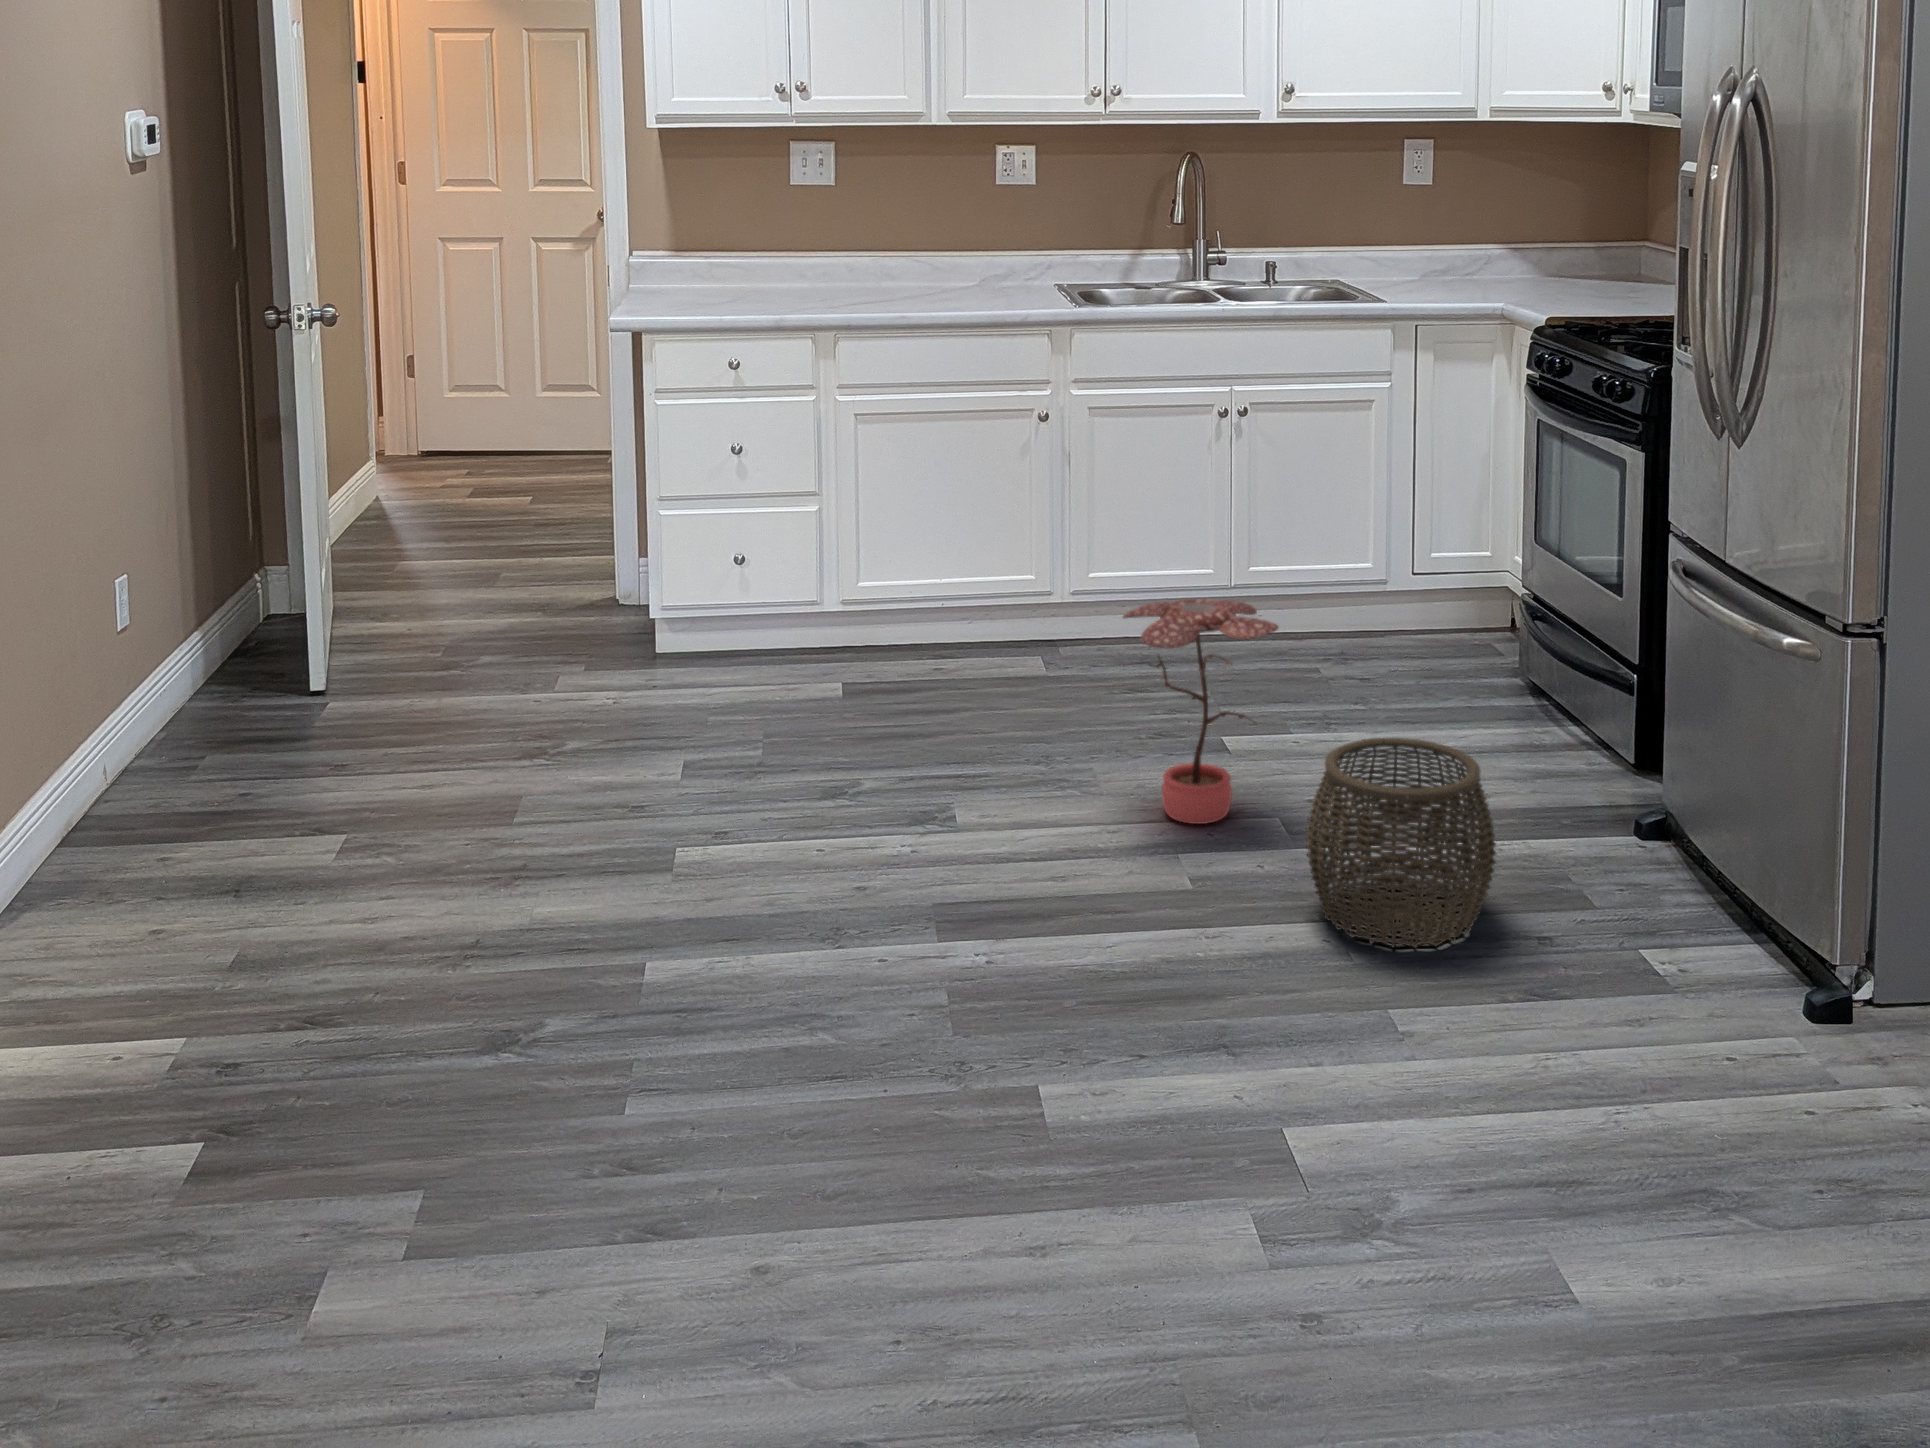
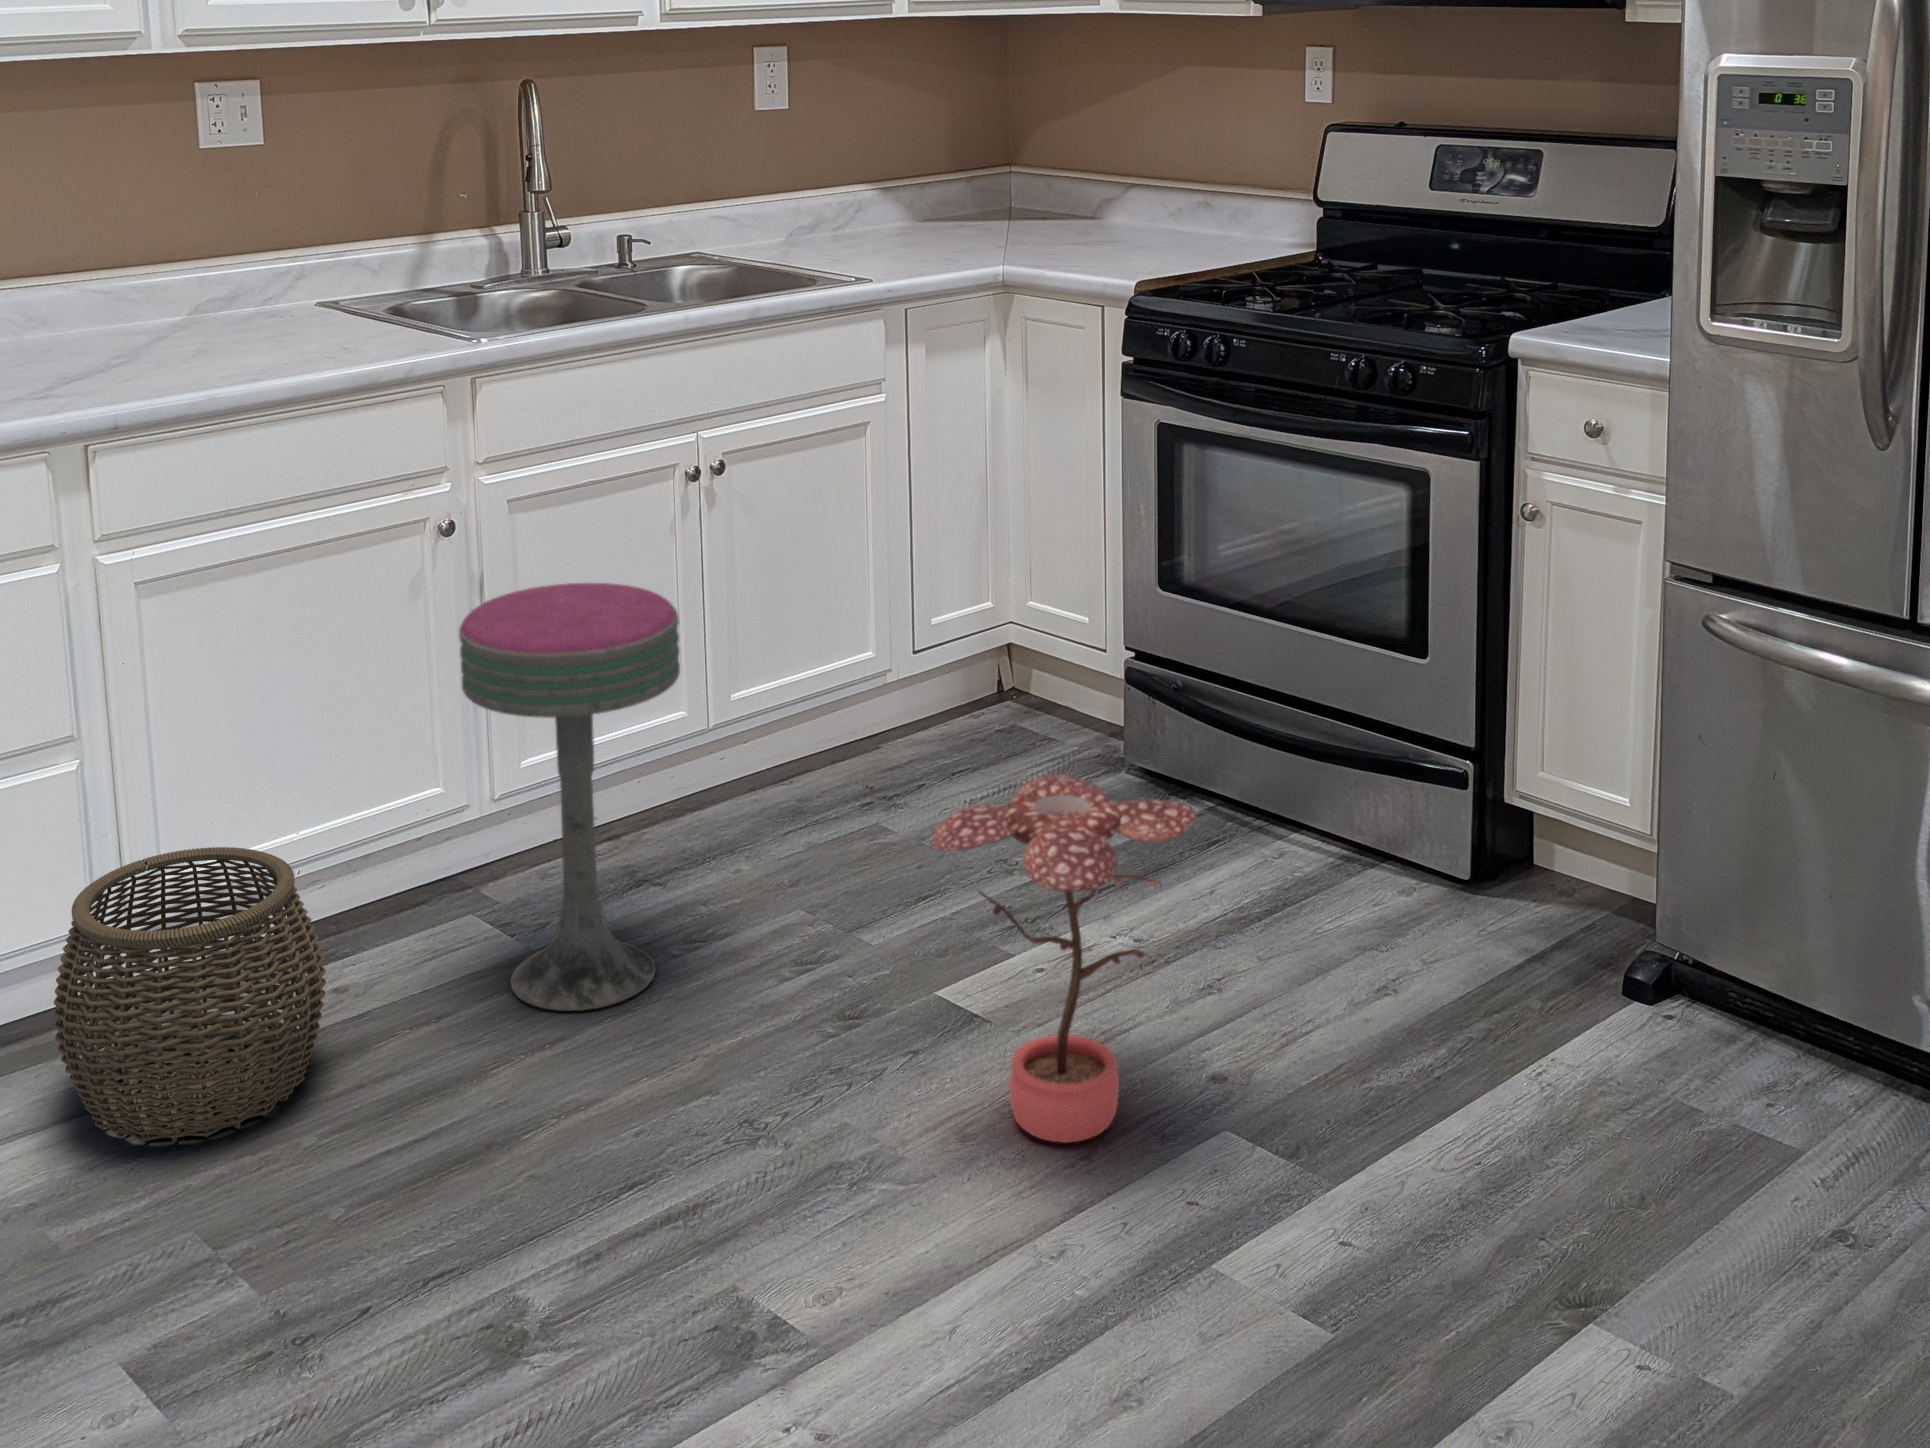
bar stool: none [986,454,1115,708] -> present [459,583,680,1011]
woven basket: present [1306,738,1496,948] -> present [53,847,326,1143]

